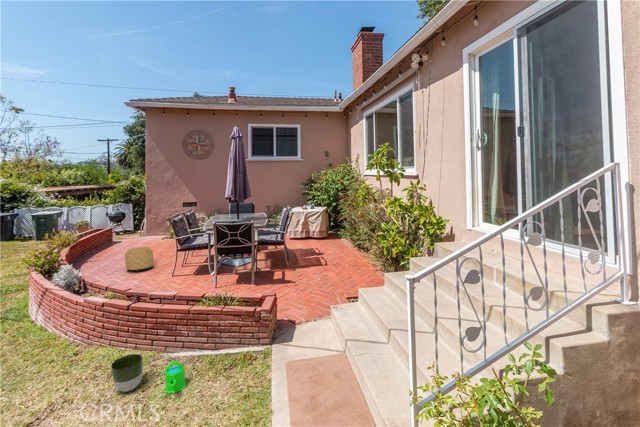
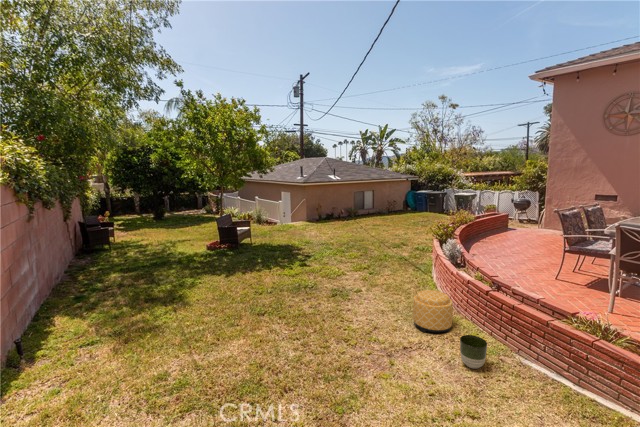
ottoman: present [125,247,154,273] -> present [413,290,453,332]
watering can: present [164,361,186,393] -> none [501,365,526,400]

